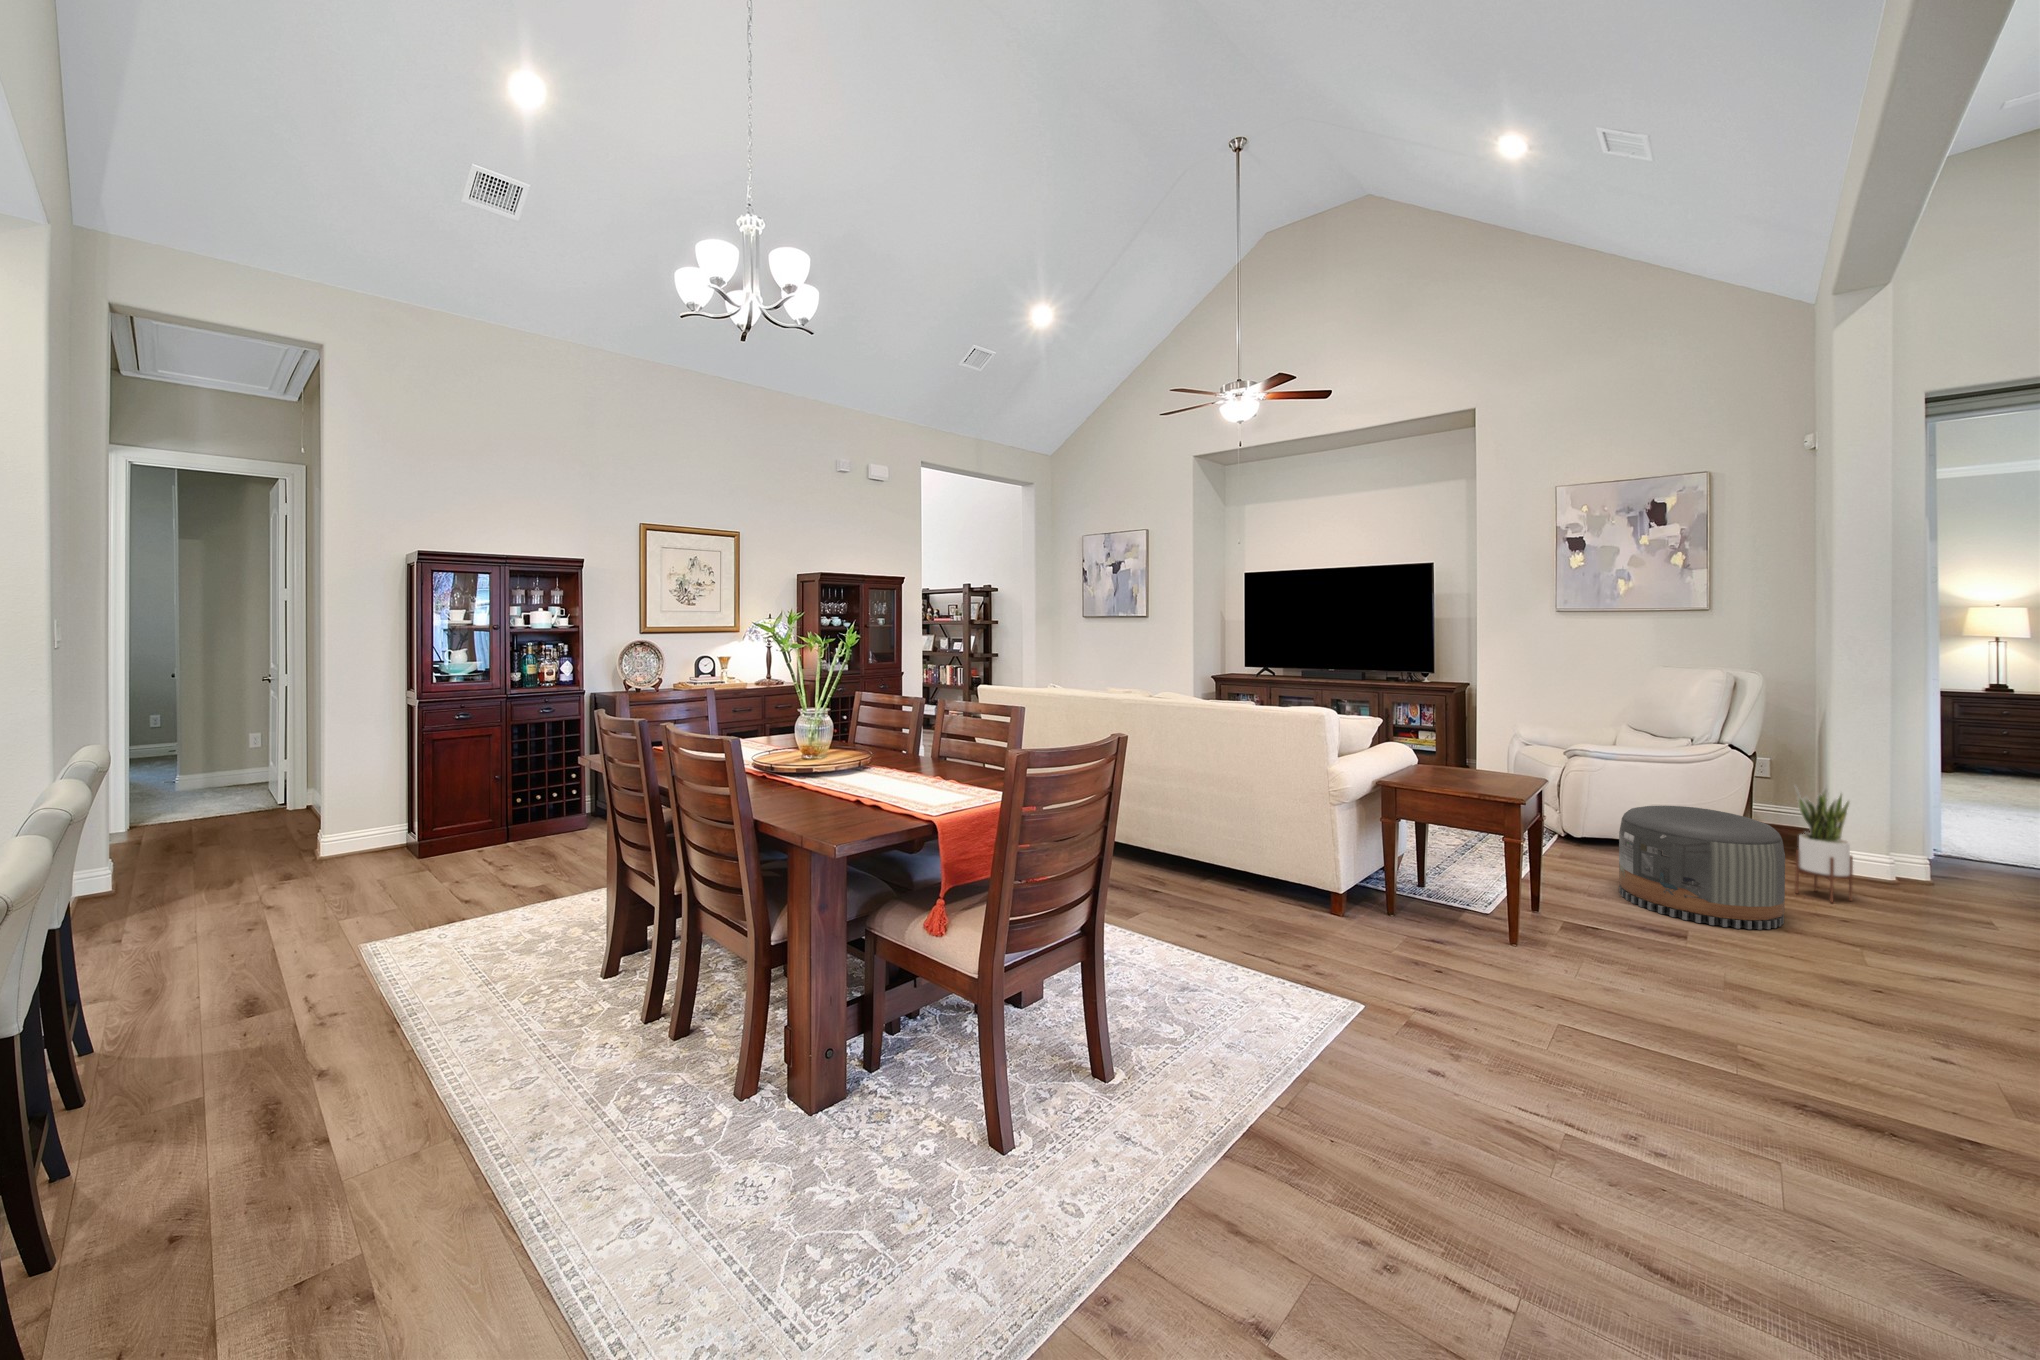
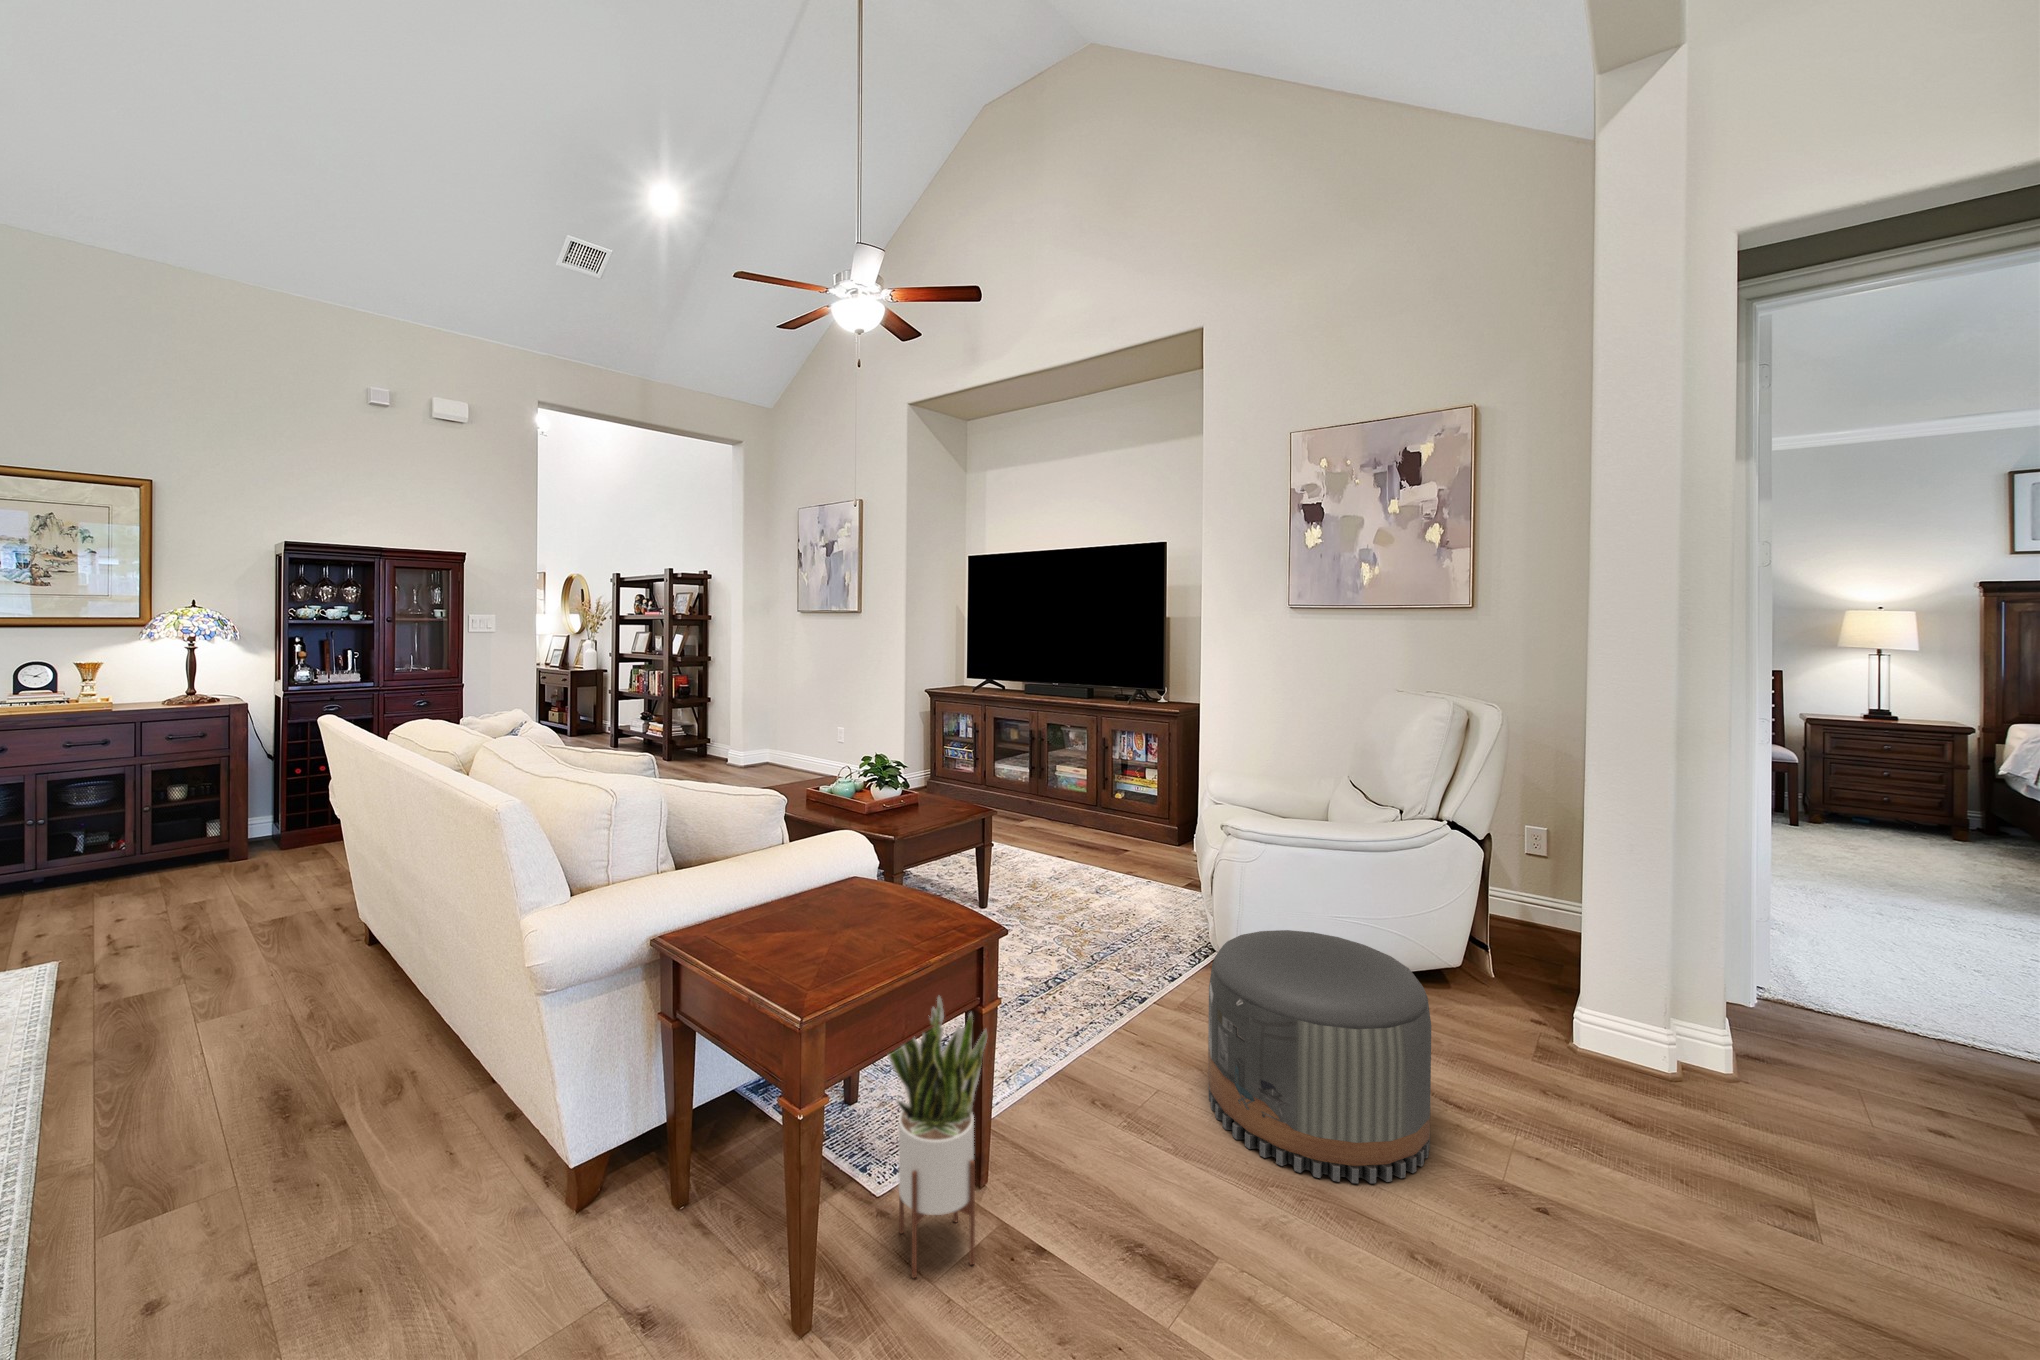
potted plant: present [1795,786,1853,903] -> present [888,997,987,1278]

